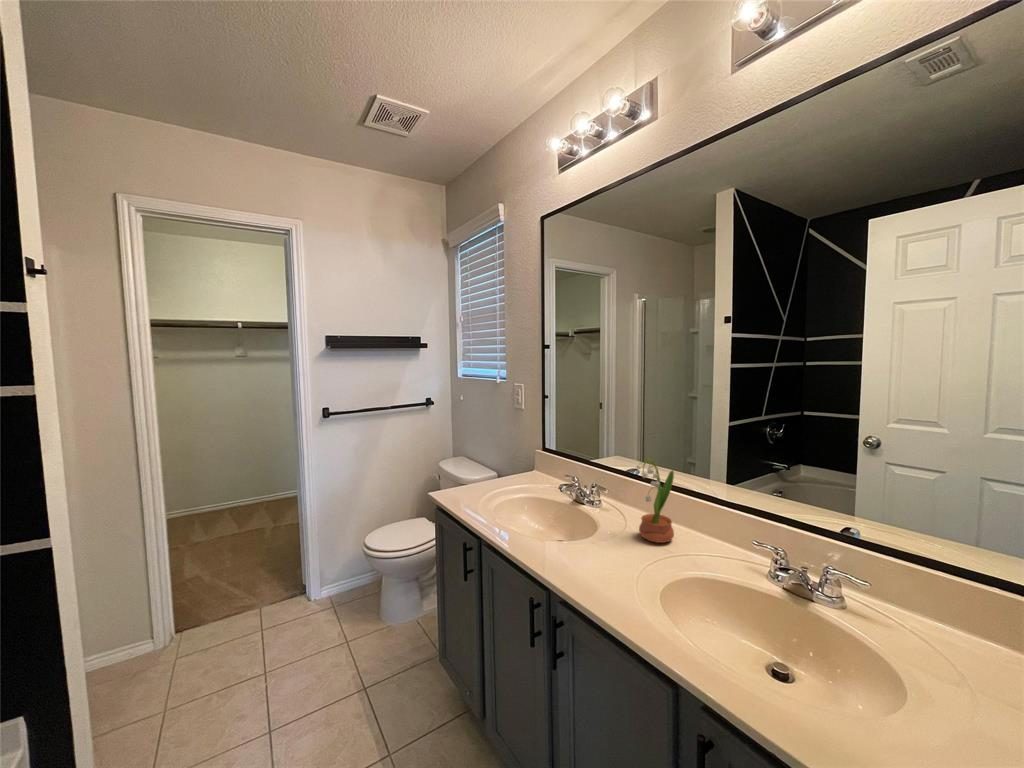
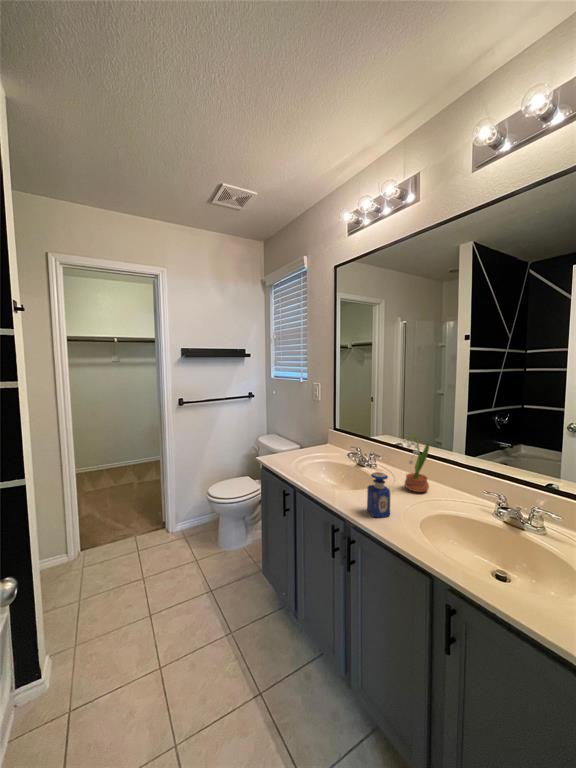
perfume bottle: none [583,517,617,586] -> present [367,472,390,517]

